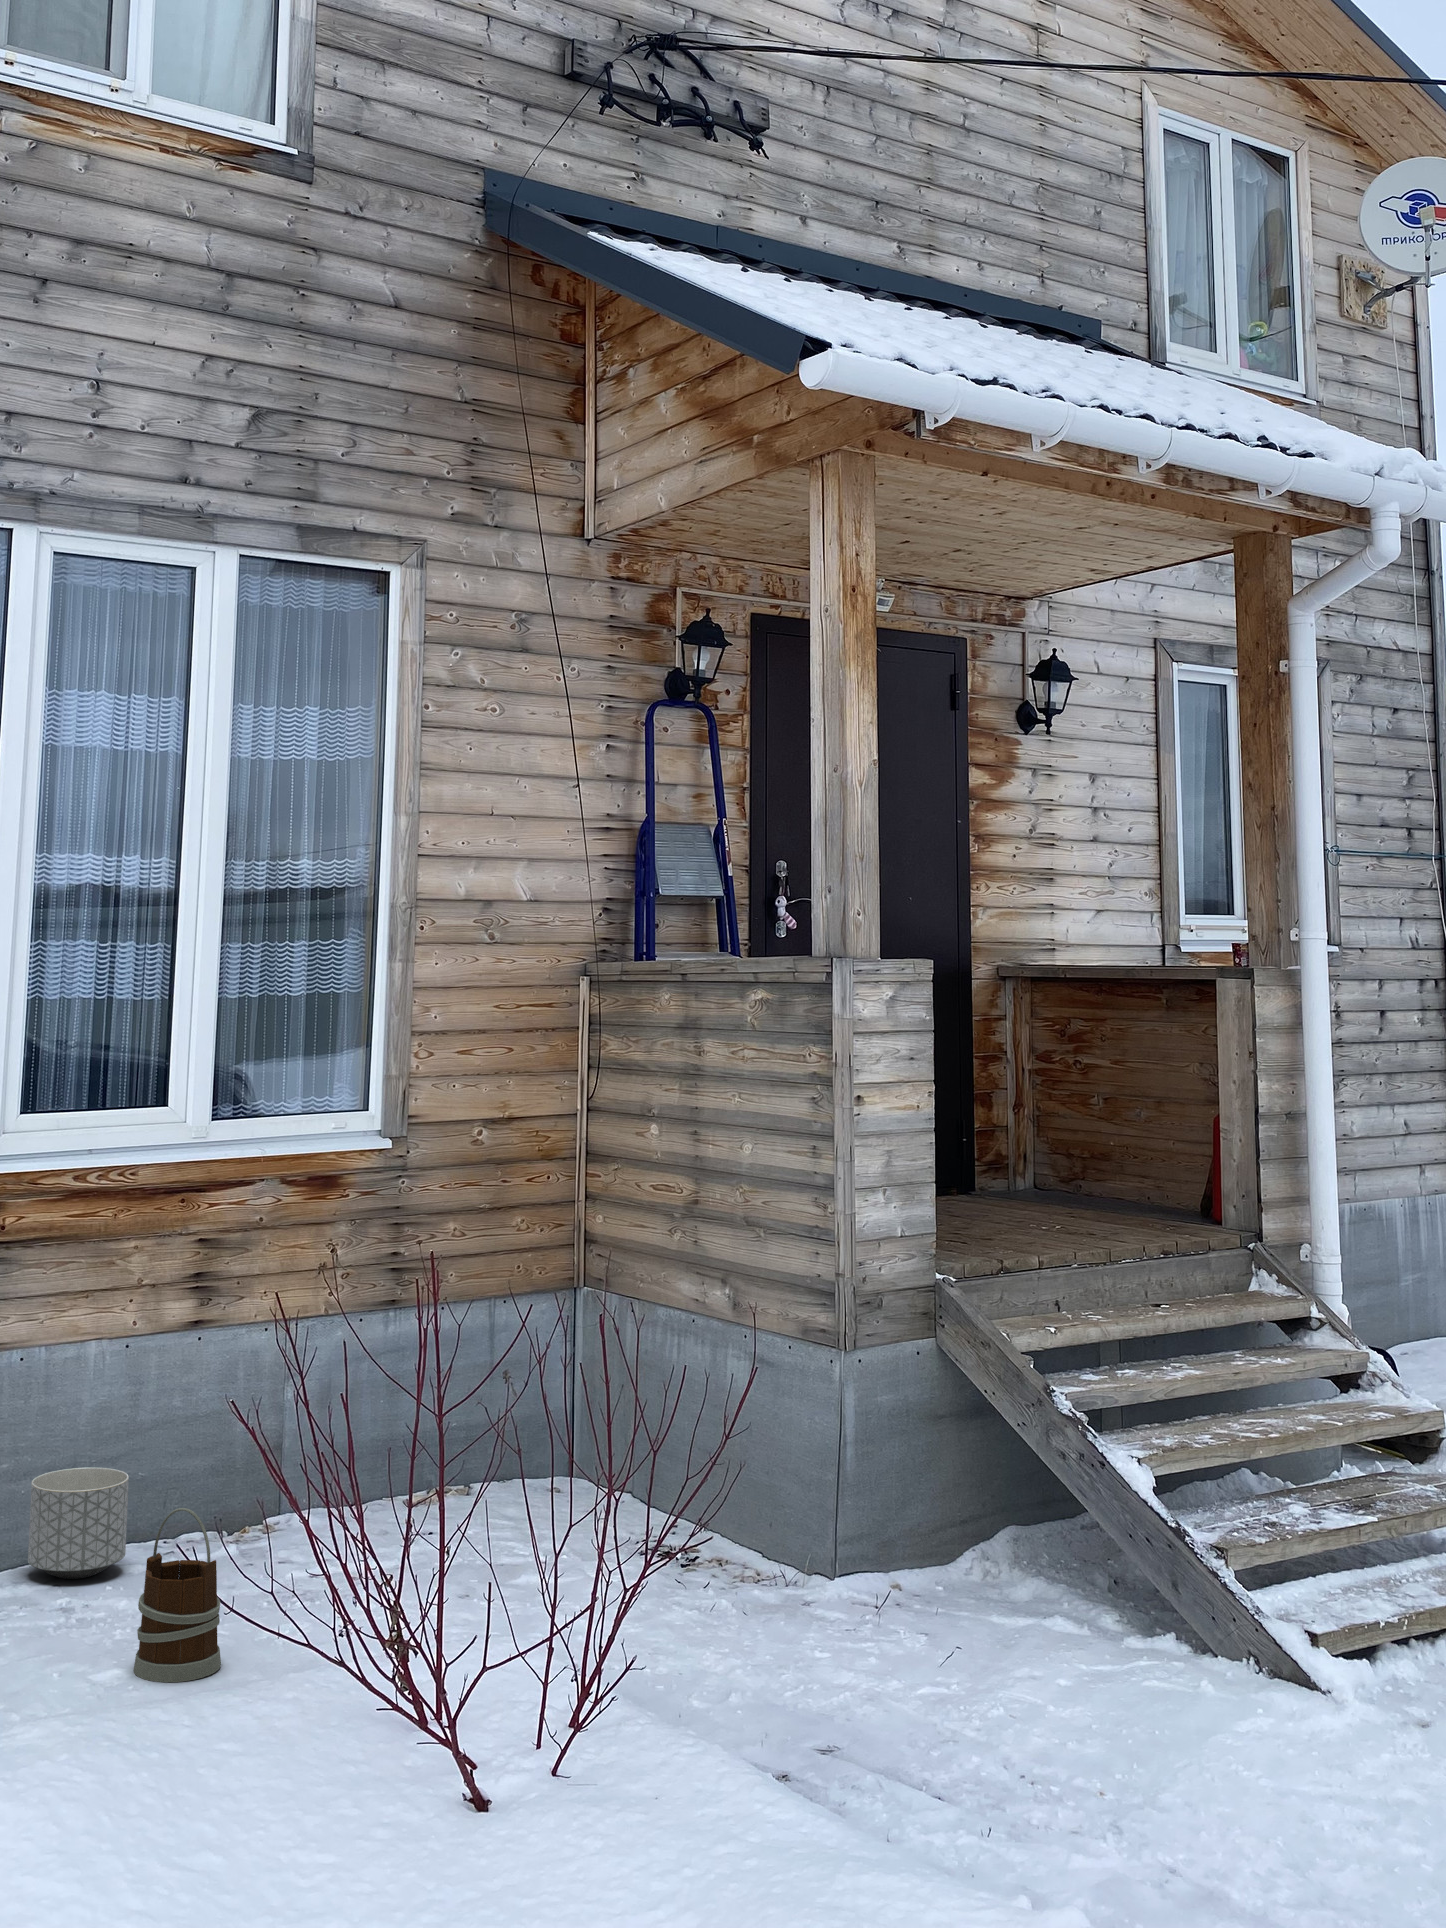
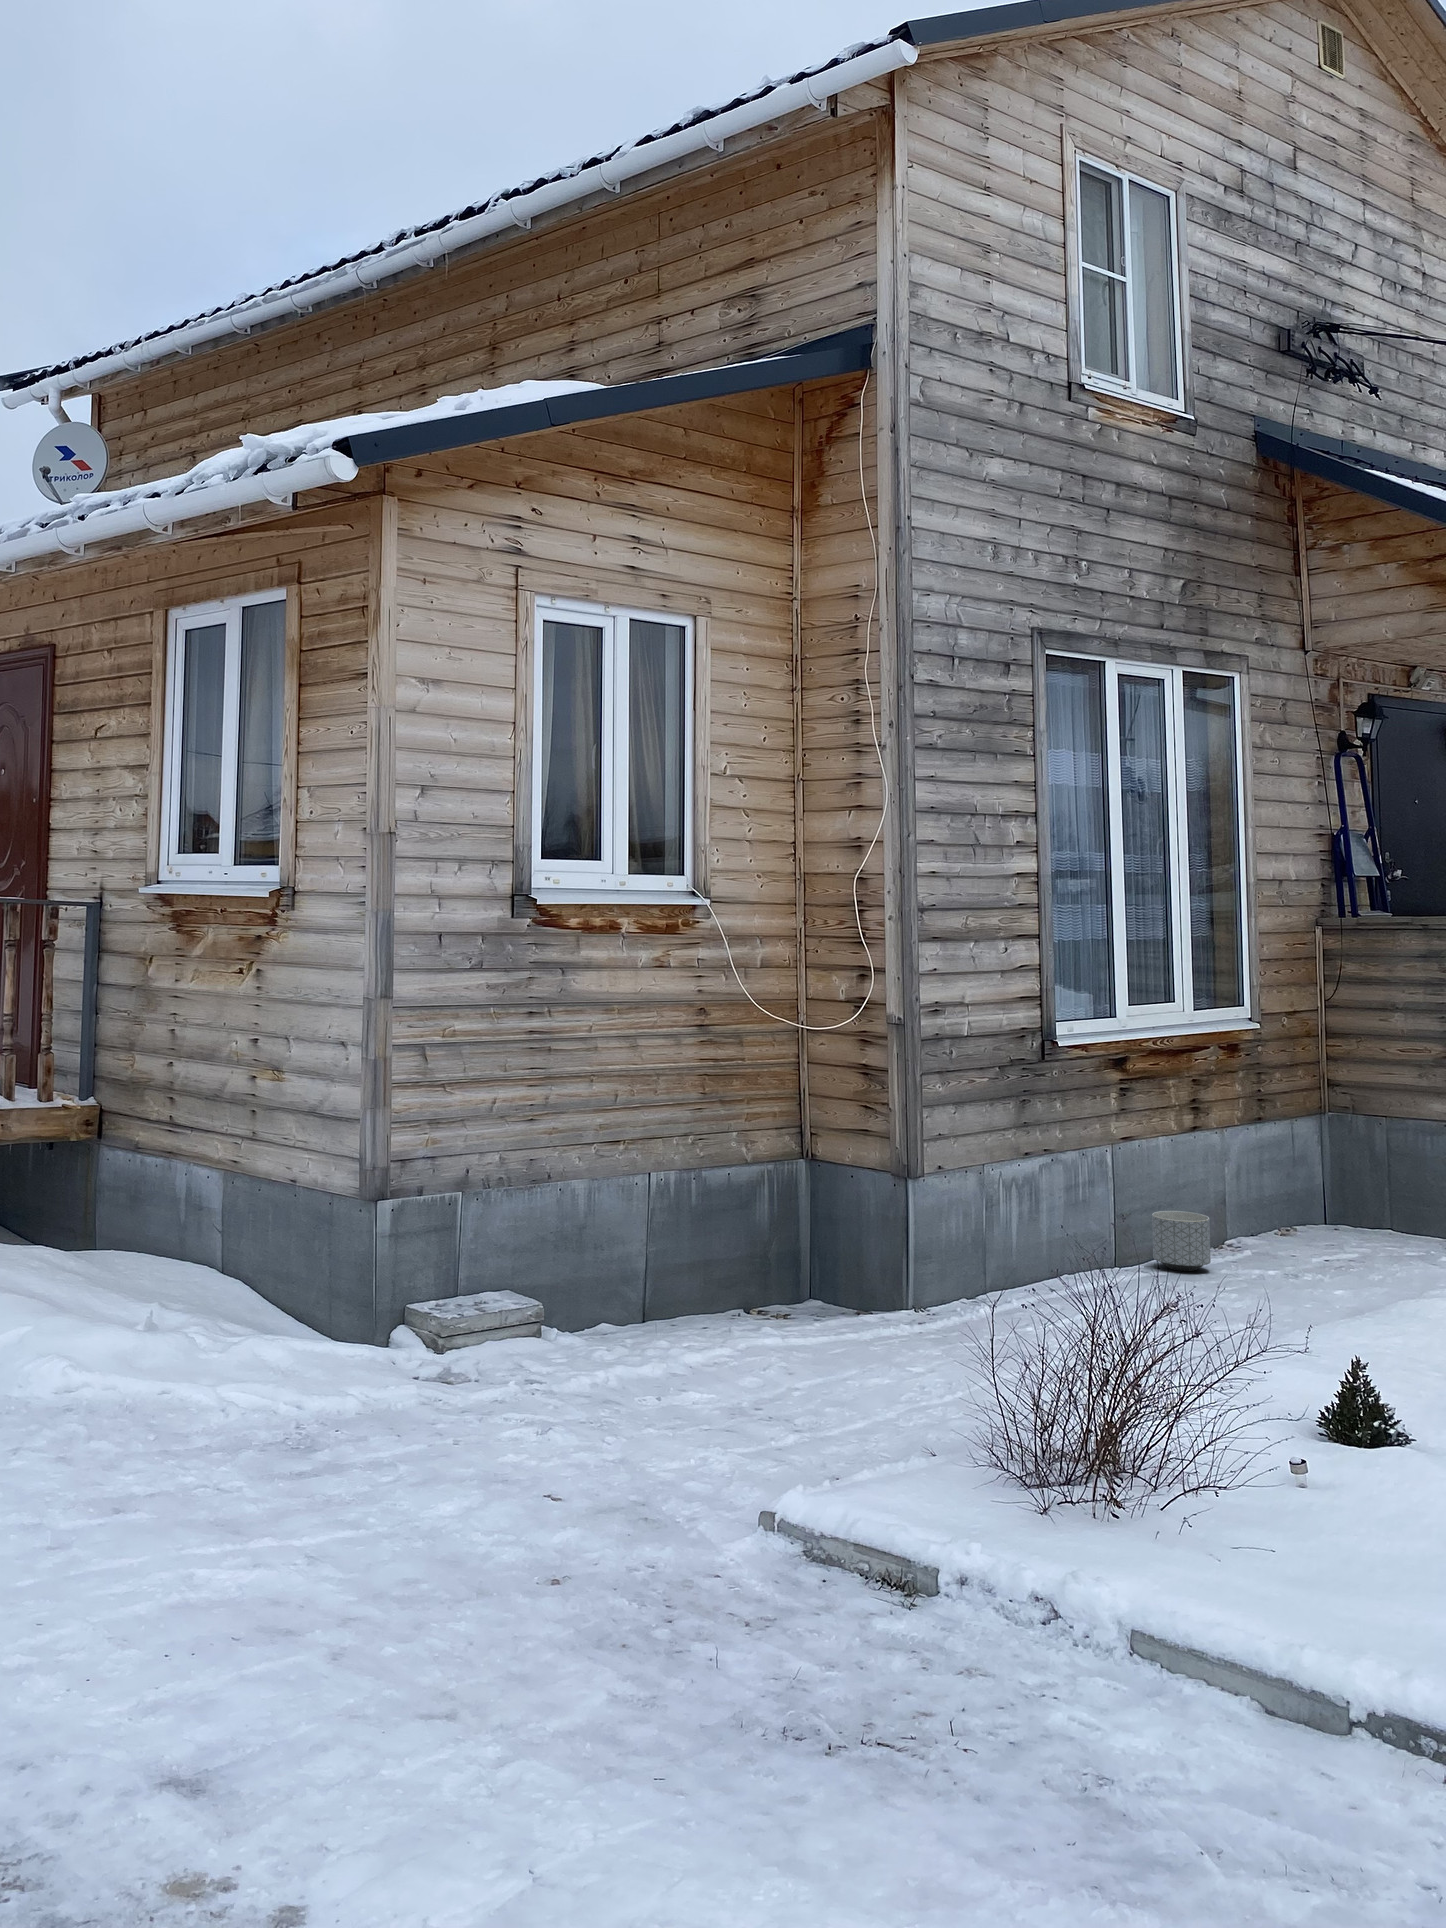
wooden bucket: present [134,1508,221,1682] -> none [1335,1221,1385,1310]

